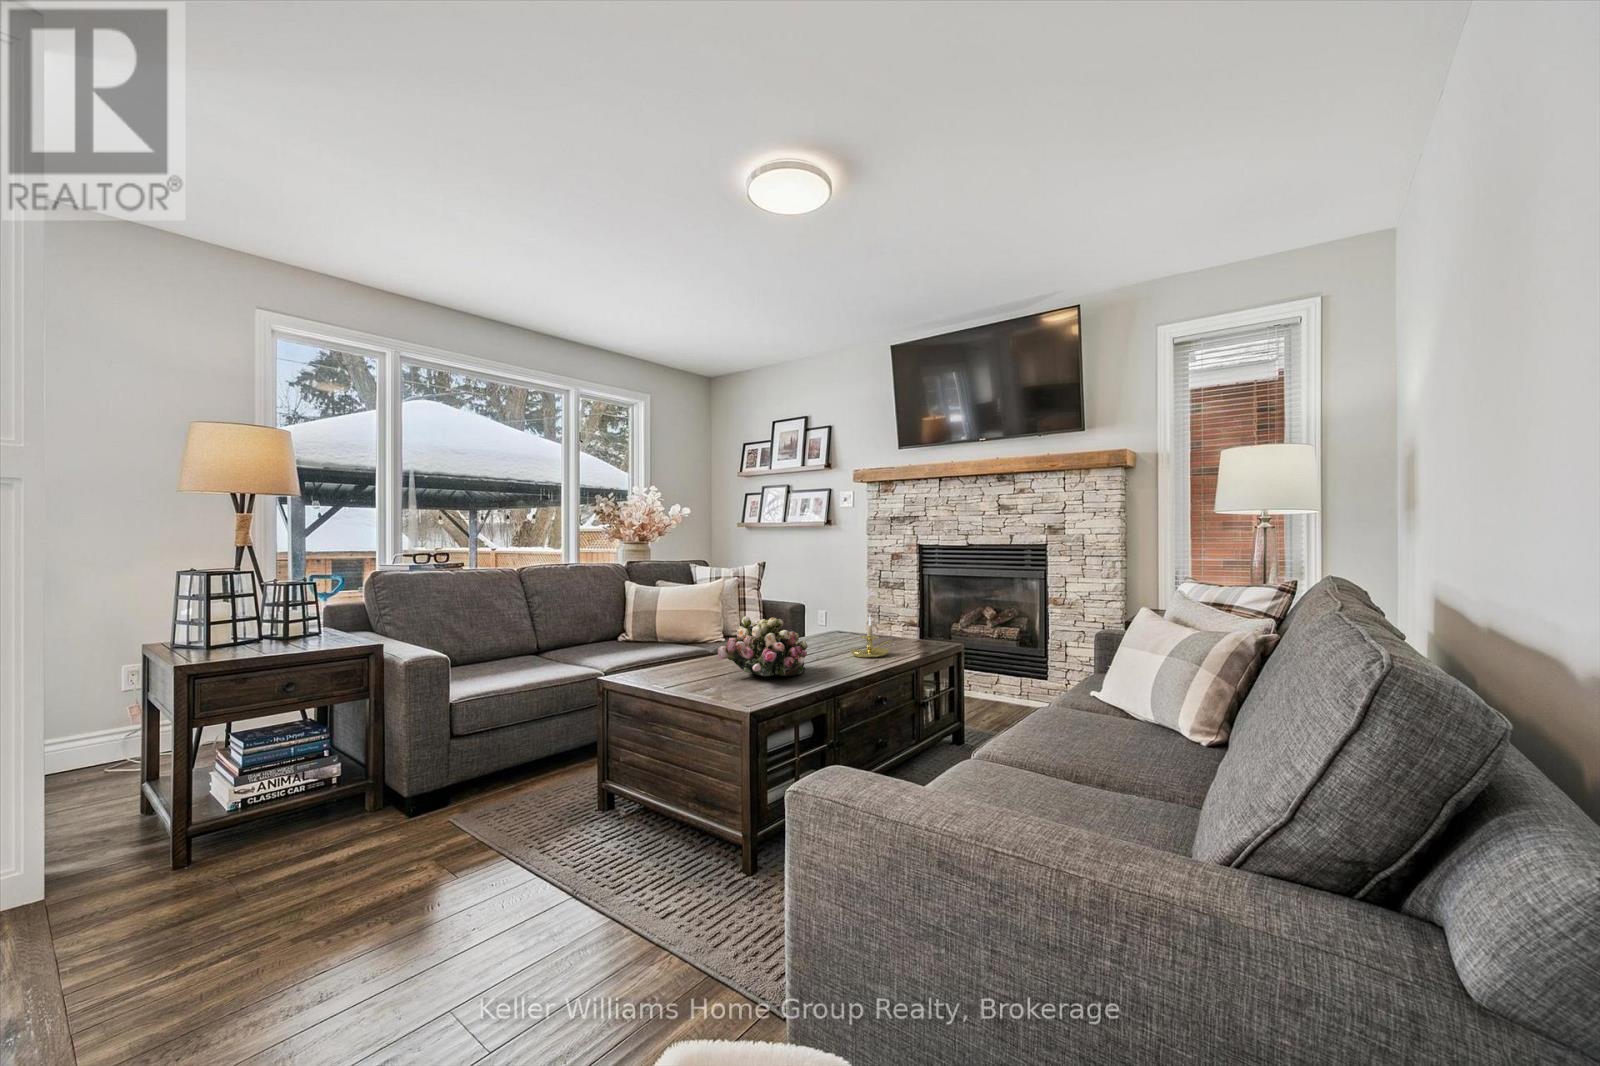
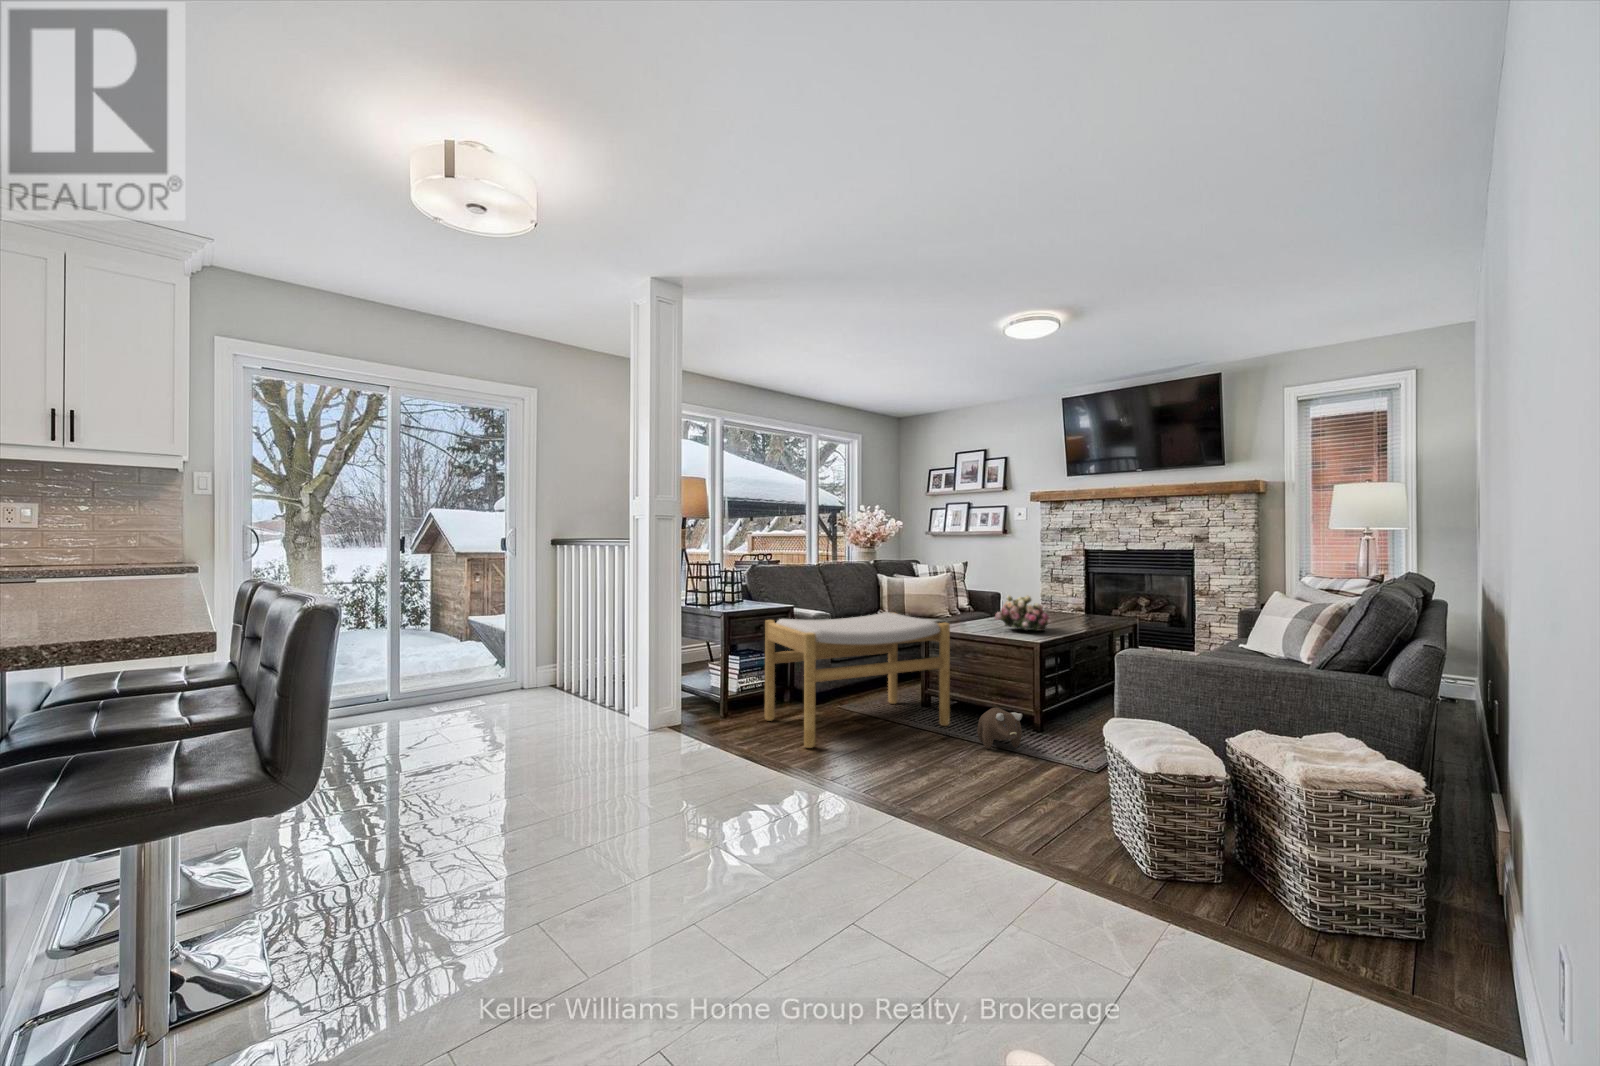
candle holder: present [850,615,892,658] -> none [1065,596,1094,624]
footstool: none [244,648,616,954] -> present [765,612,950,748]
plush toy: none [624,835,703,922] -> present [977,708,1022,749]

